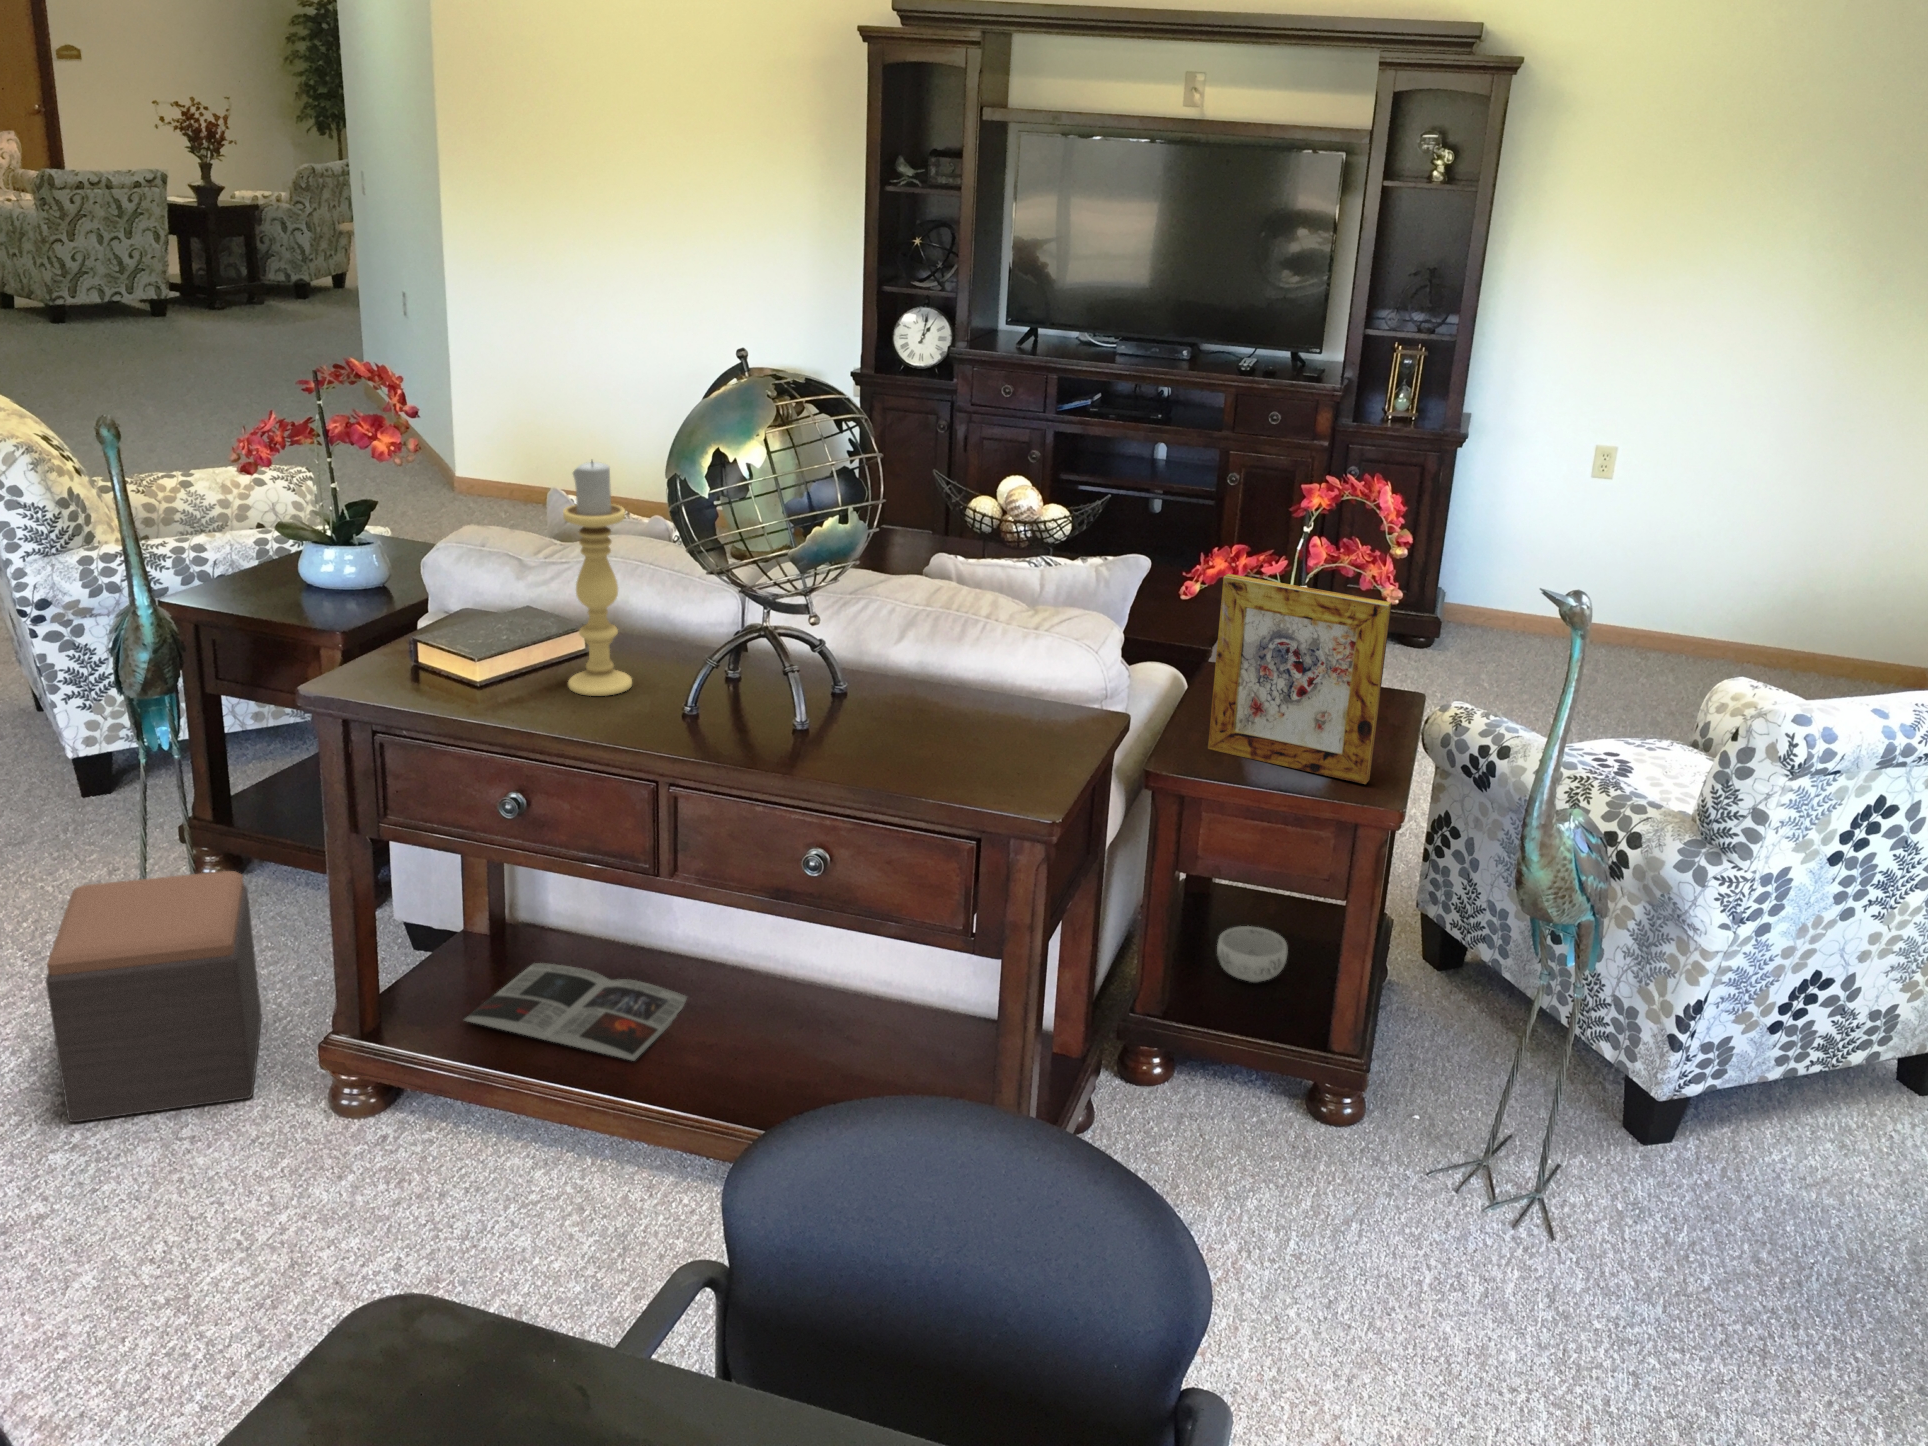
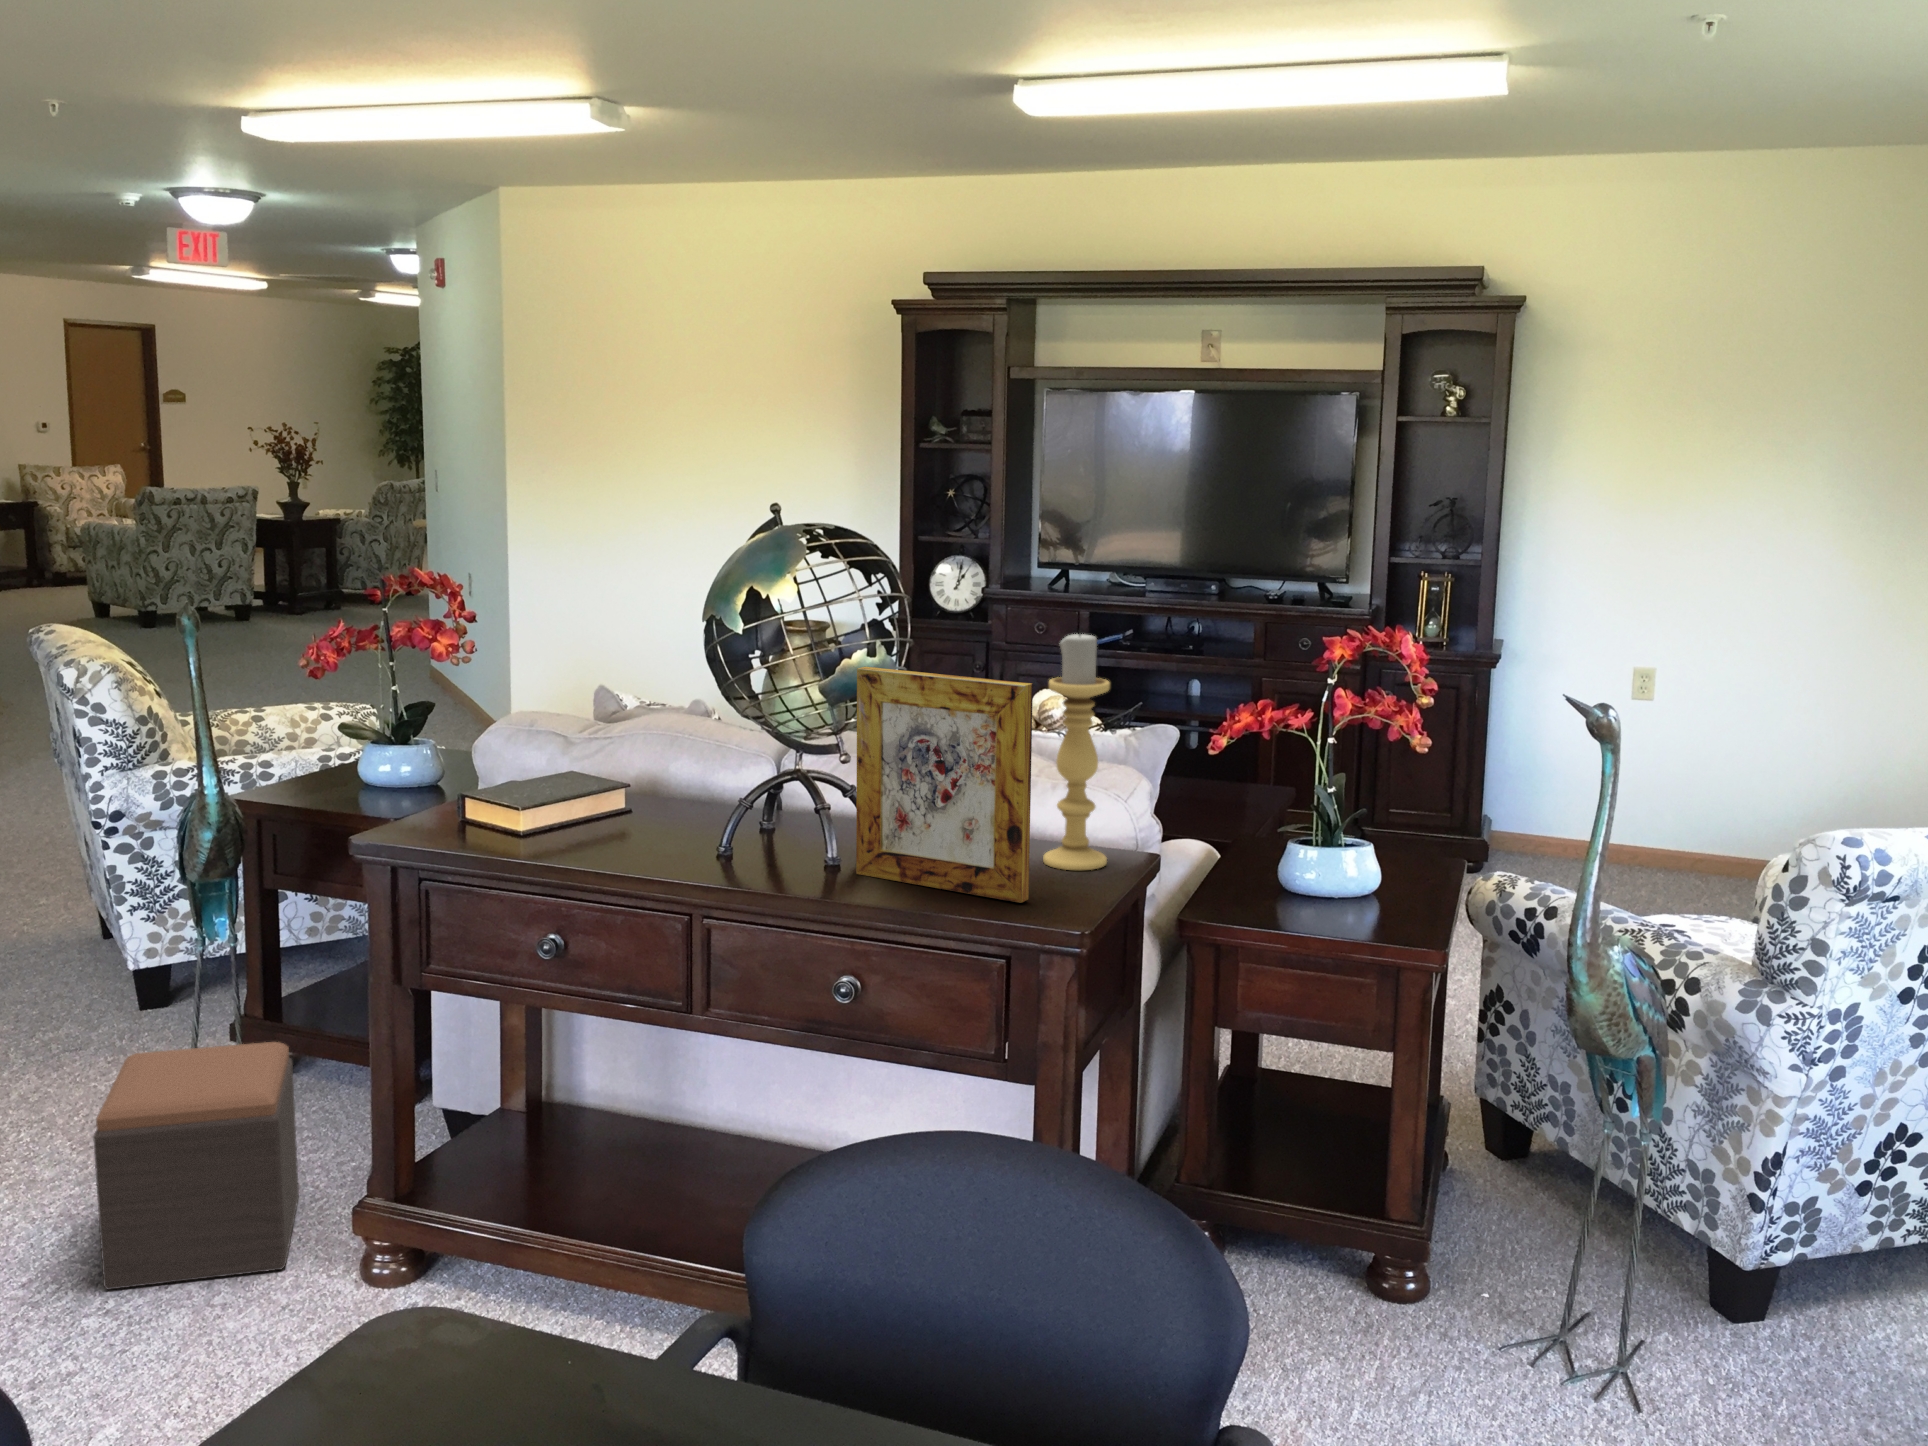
candle holder: present [563,461,632,696] -> present [1043,632,1110,870]
picture frame: present [1208,574,1392,784] -> present [856,667,1033,903]
decorative bowl: present [1217,926,1288,982] -> none [1265,1103,1339,1159]
magazine: present [464,963,687,1061] -> none [497,1136,728,1222]

